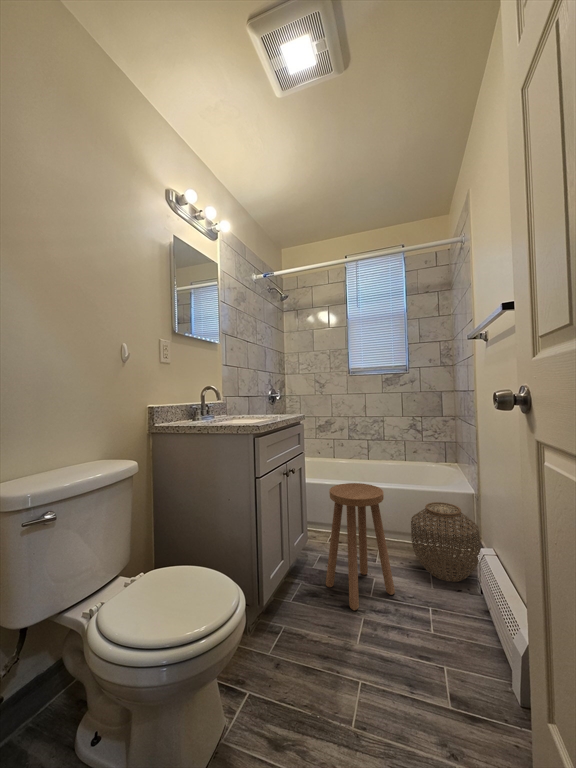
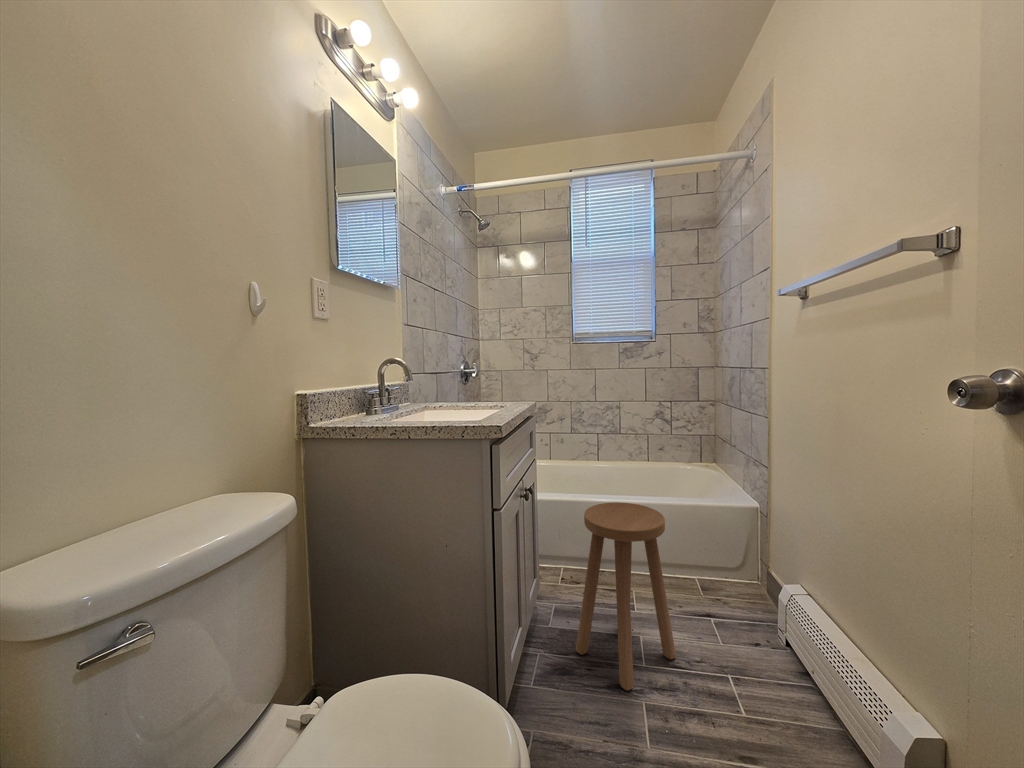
woven basket: present [411,502,480,582] -> none [685,522,781,631]

